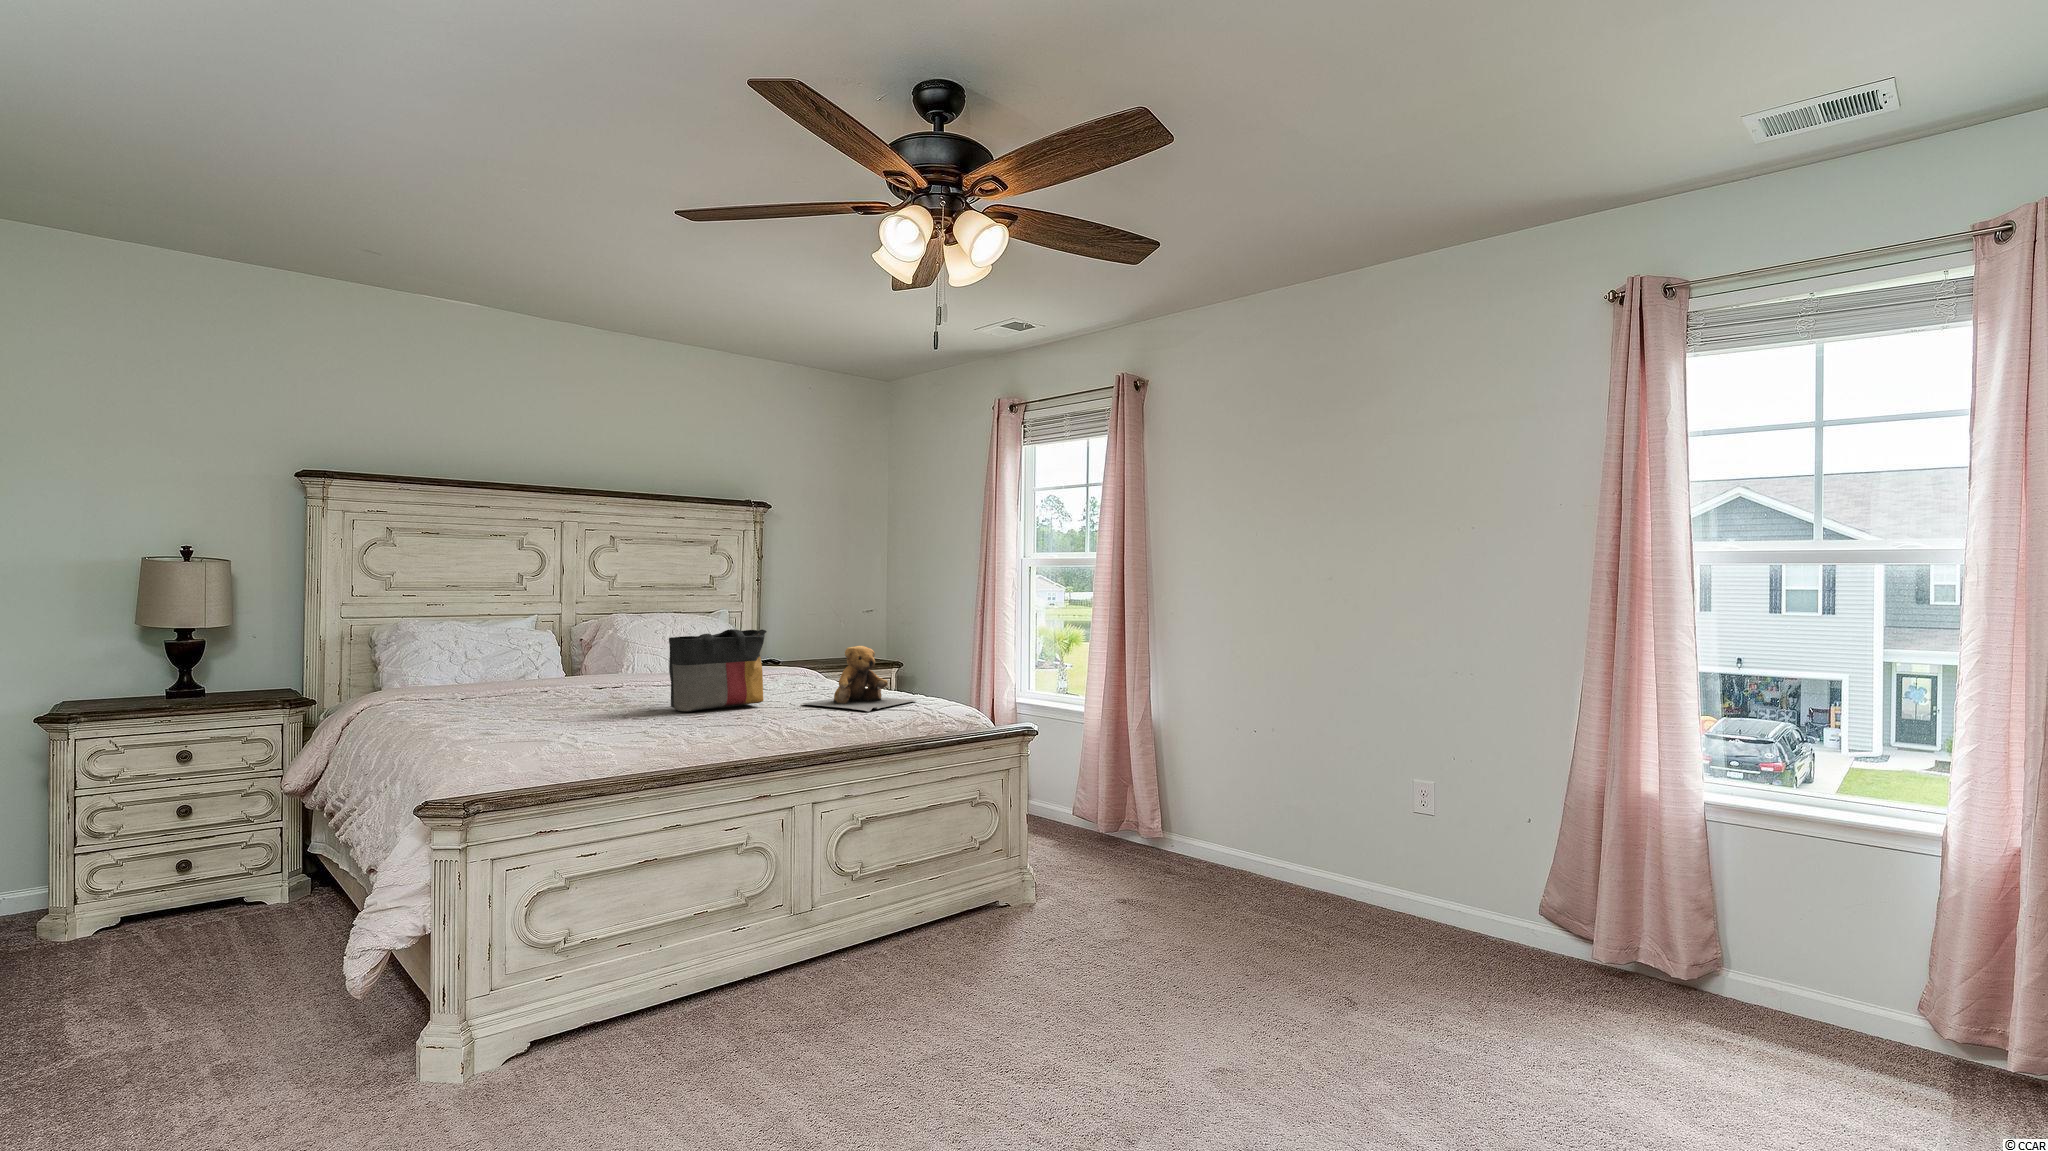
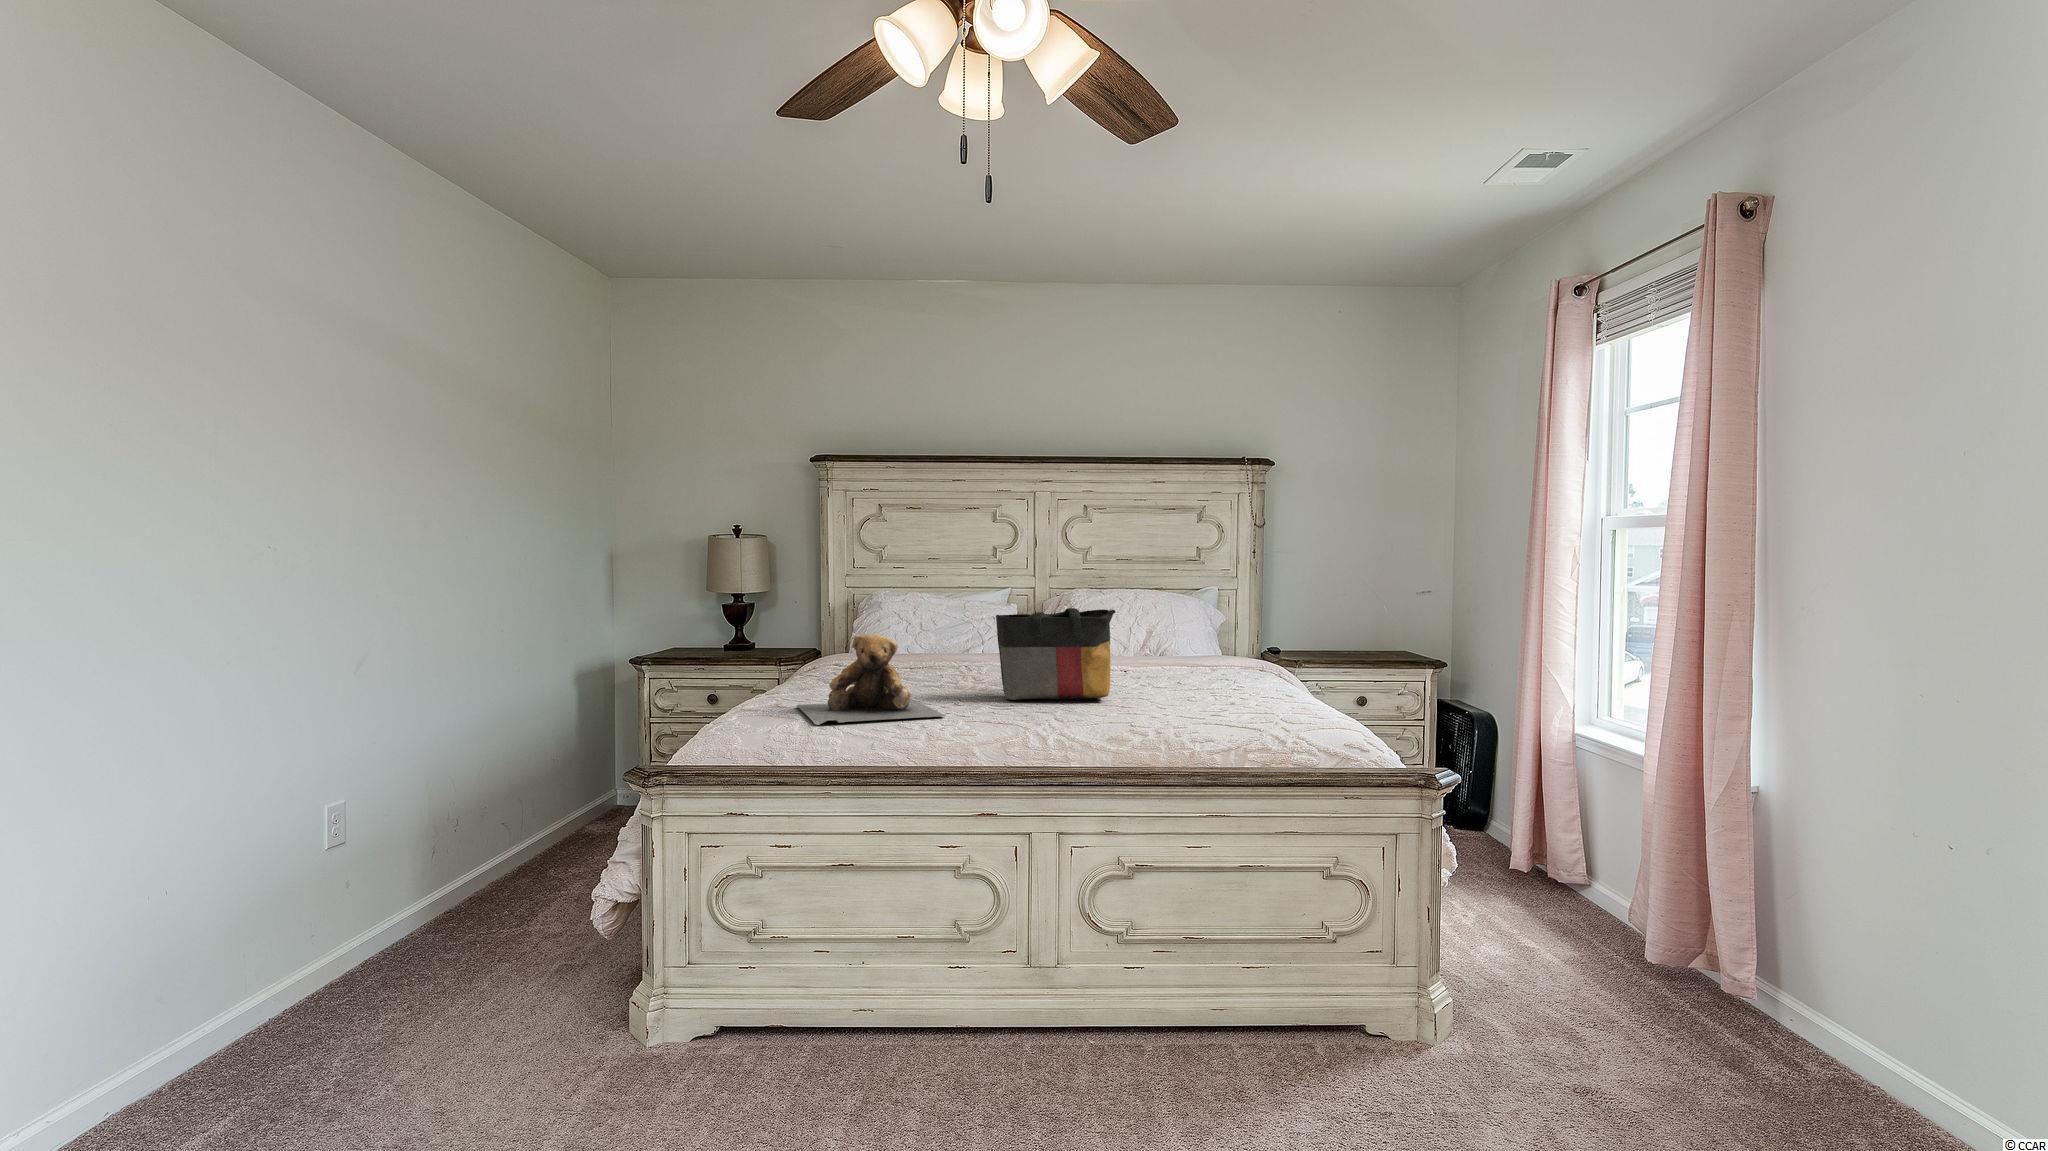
teddy bear: present [802,646,916,711] -> present [797,634,945,725]

